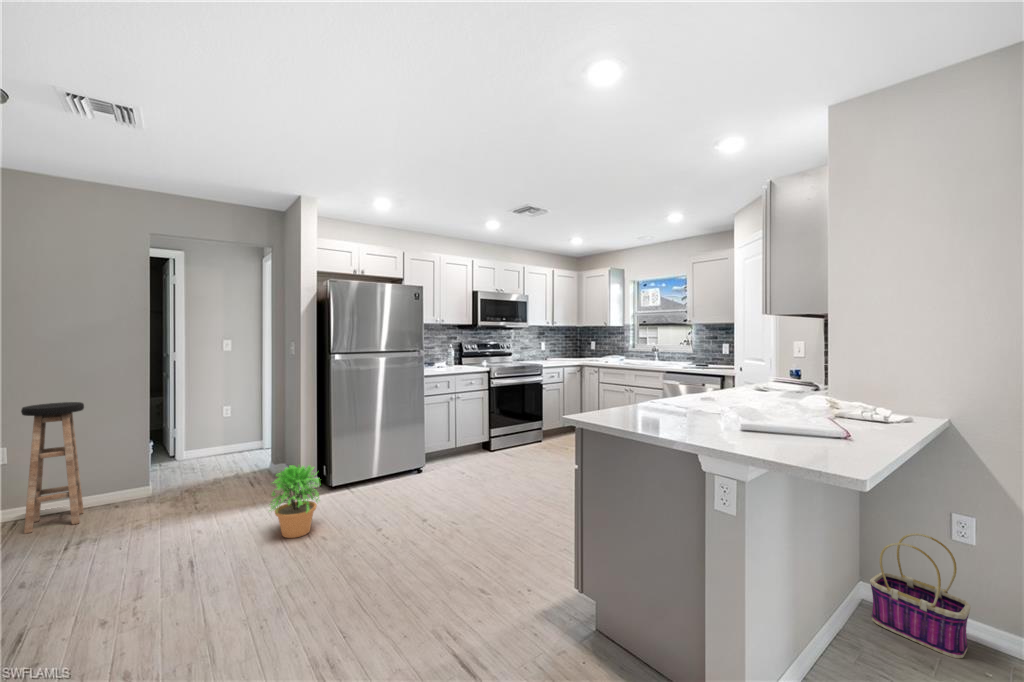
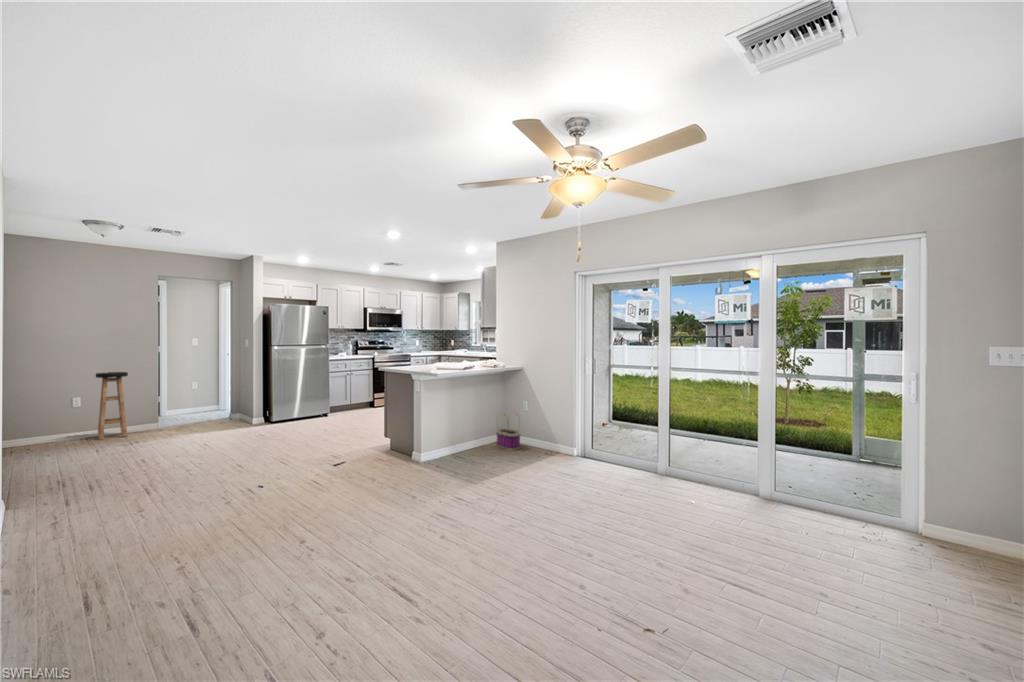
potted plant: present [270,465,319,538] -> none [240,400,269,437]

